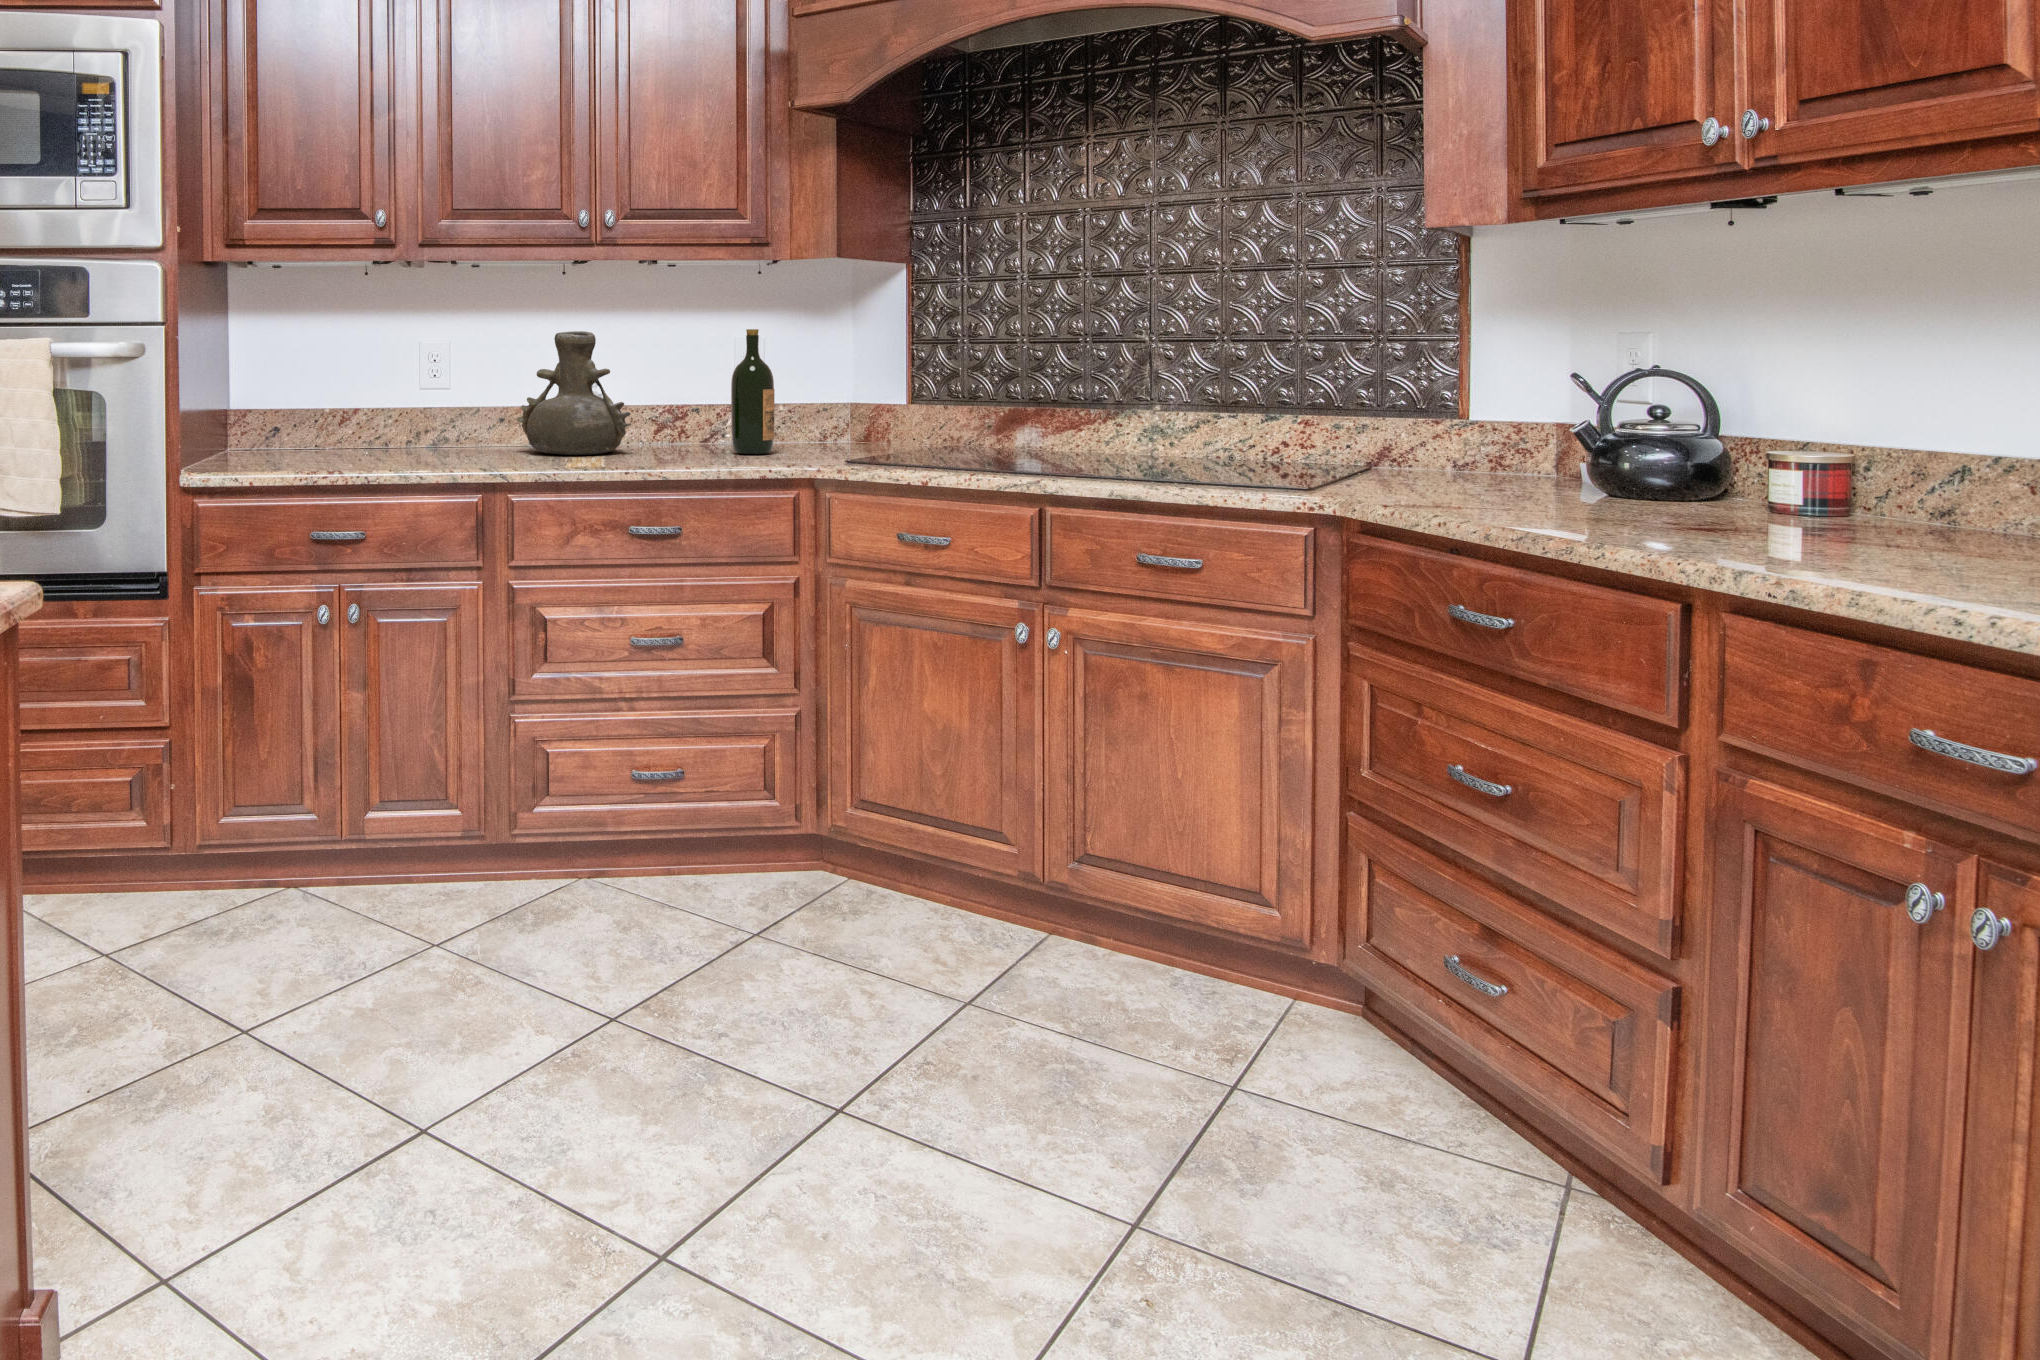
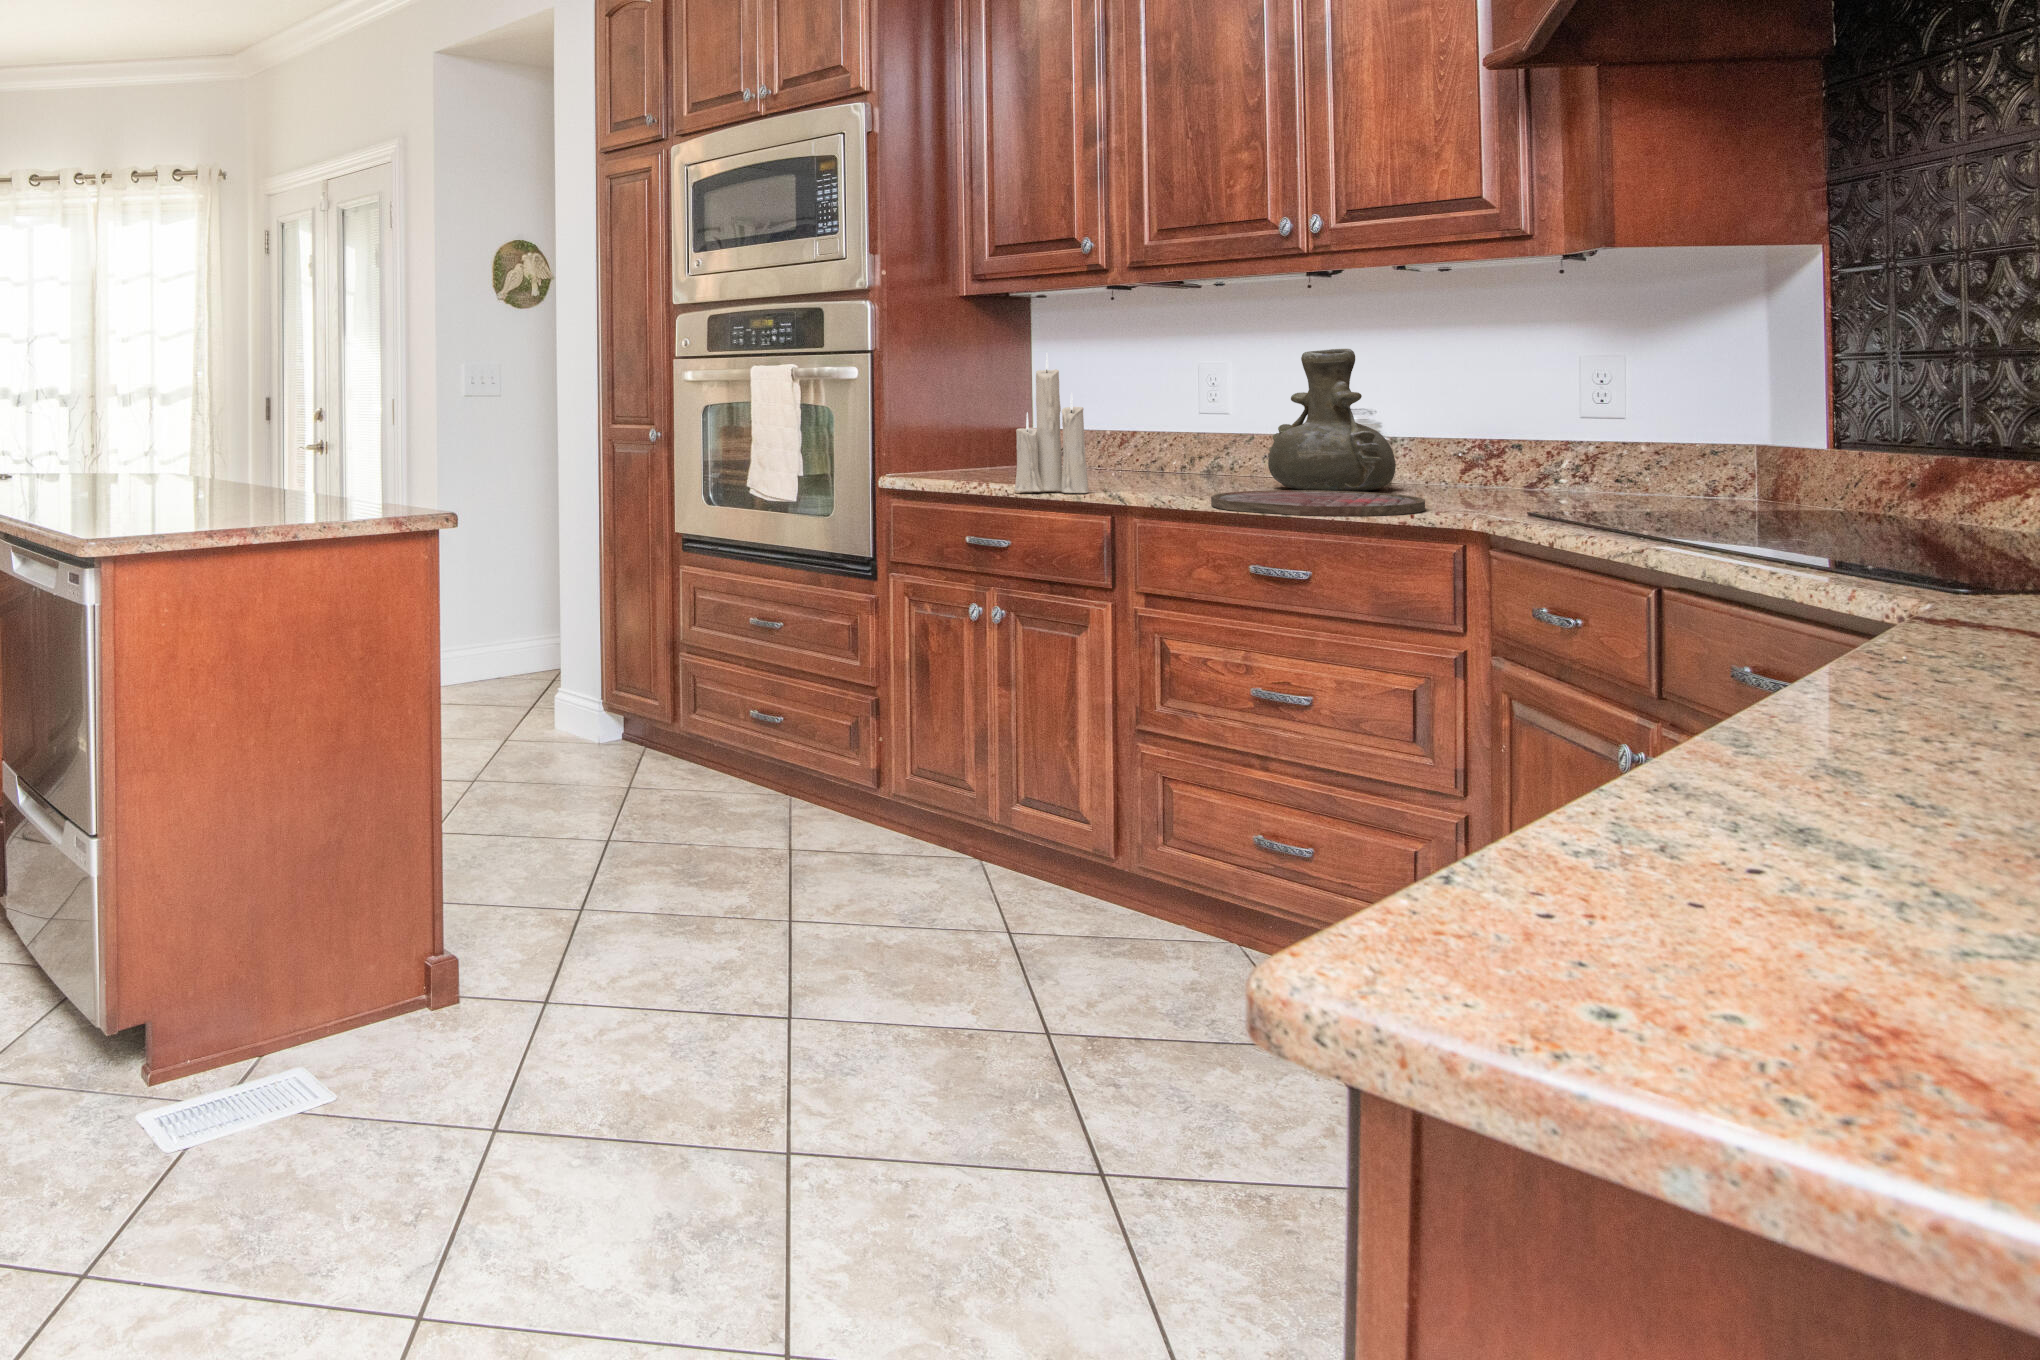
candle: none [383,322,450,476] -> present [1014,353,1089,493]
wine bottle: present [731,329,774,454] -> none [1501,341,1567,503]
cutting board: none [600,454,766,479] -> present [1211,490,1425,516]

